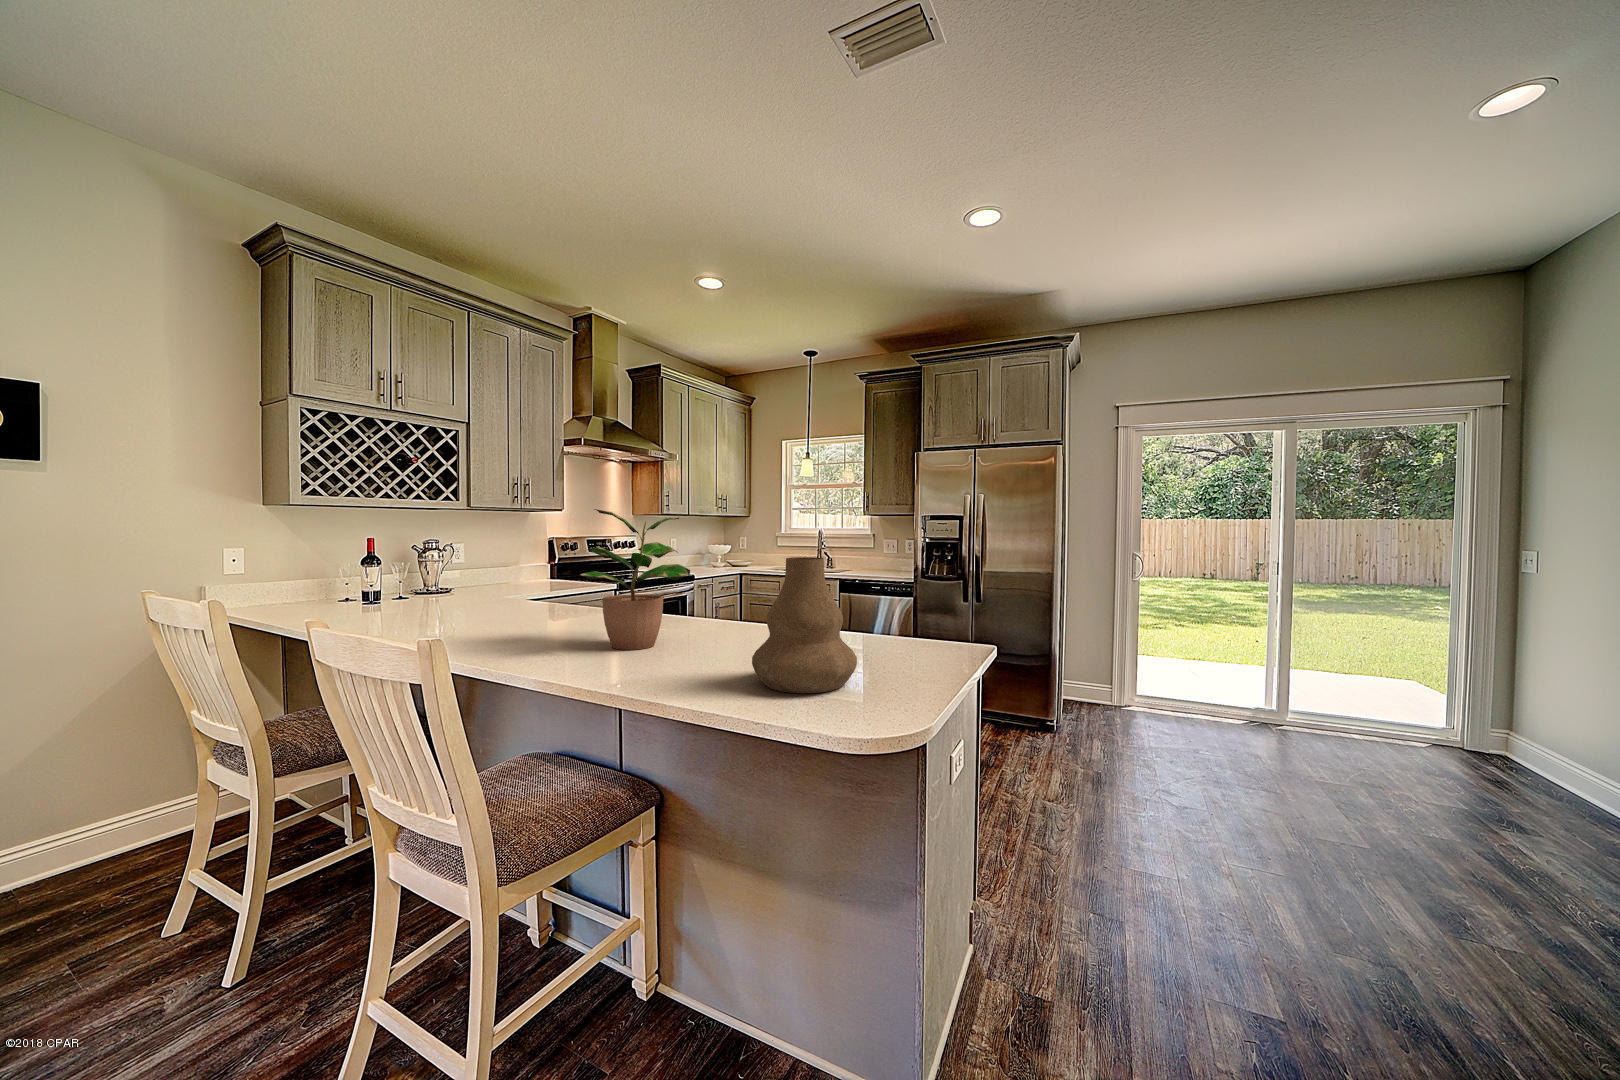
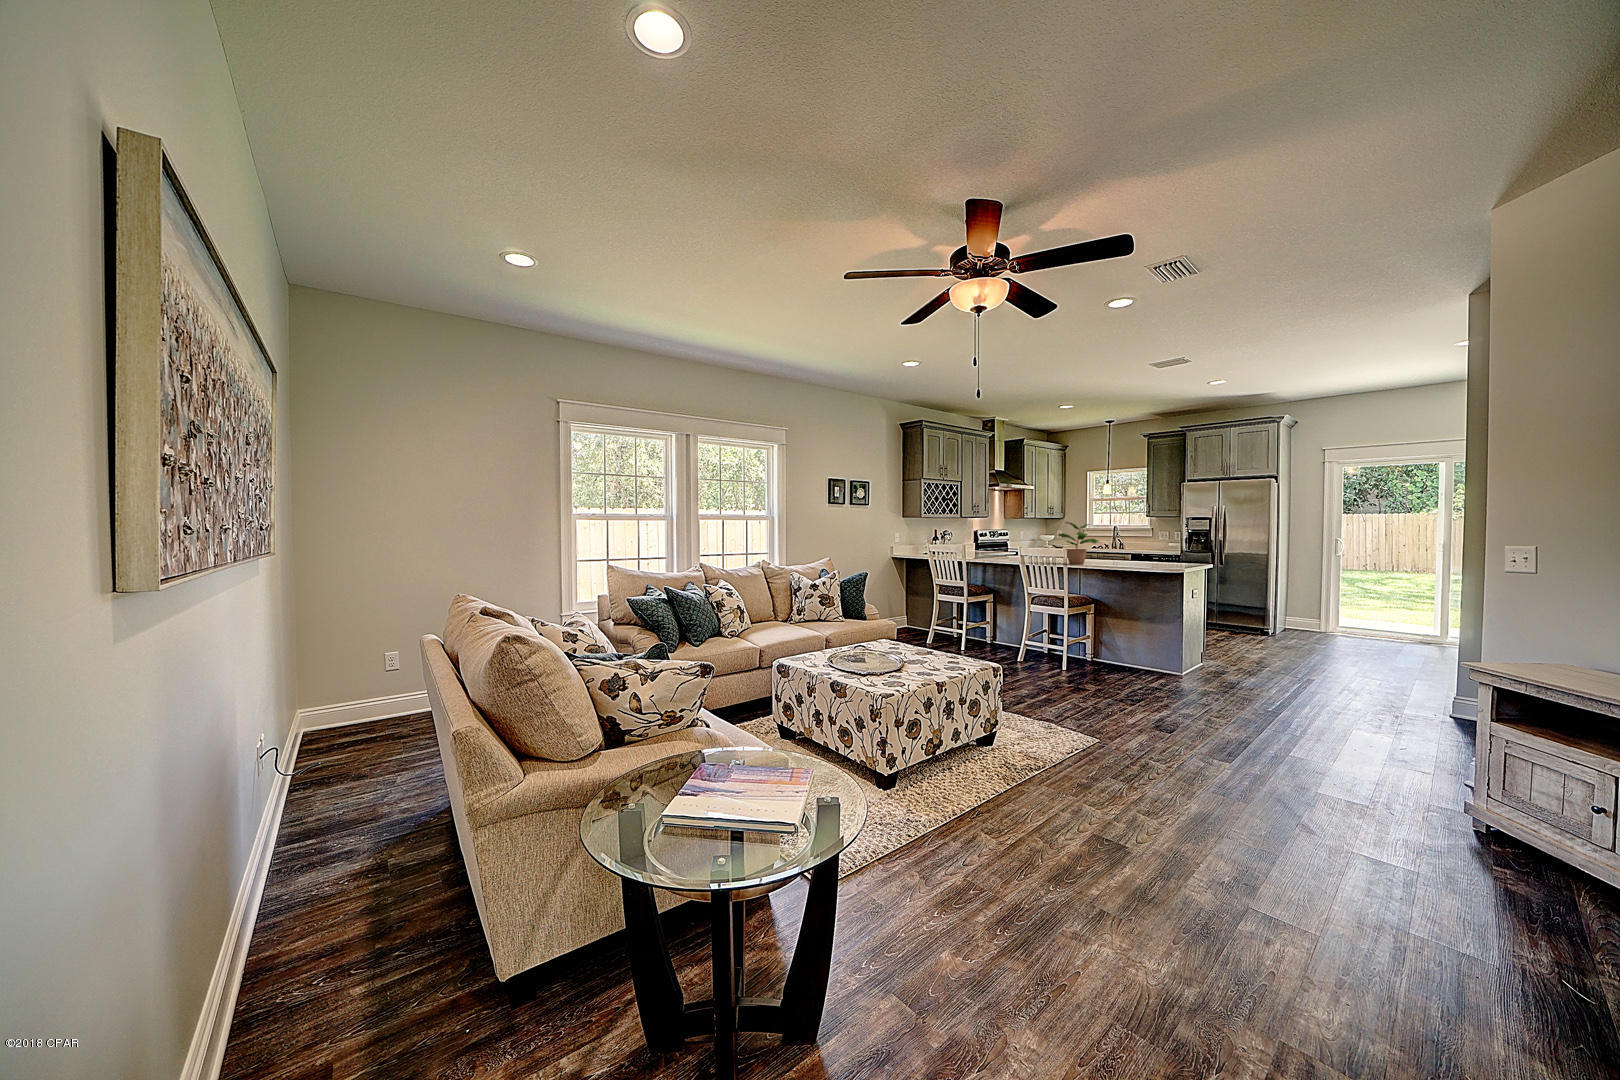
vase: present [752,557,857,693] -> none [1128,536,1160,570]

